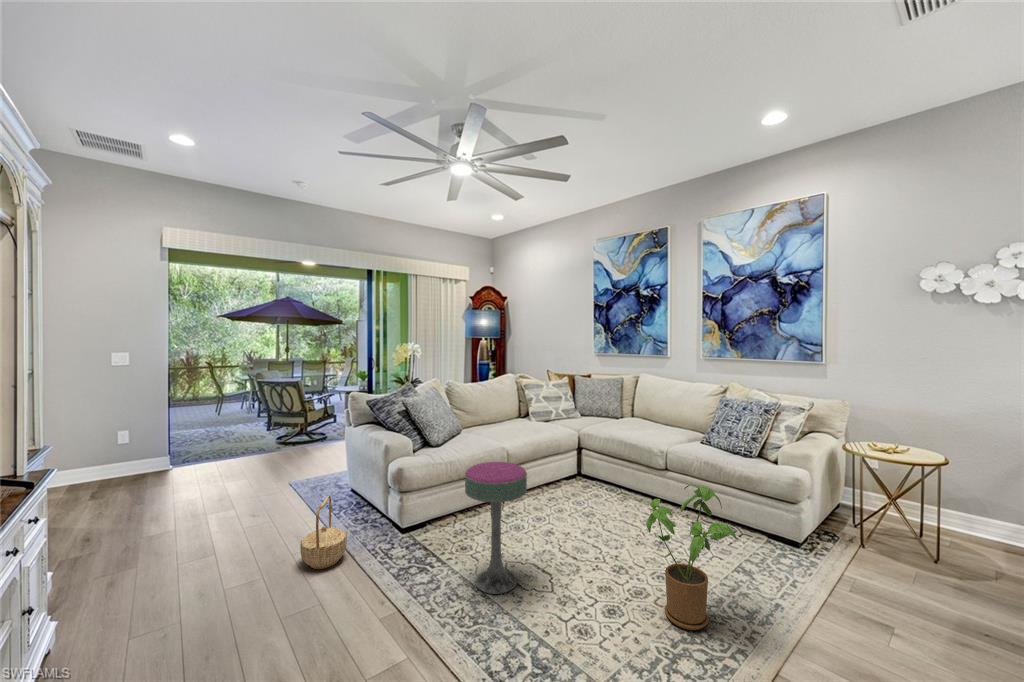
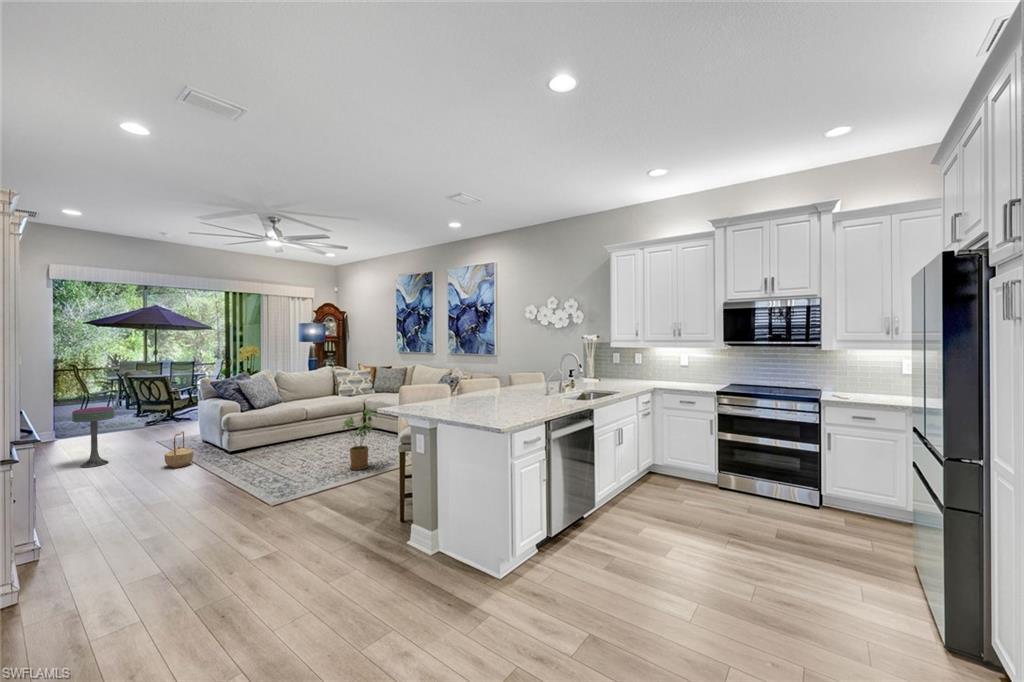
bar stool: present [465,462,527,594] -> present [72,407,114,467]

